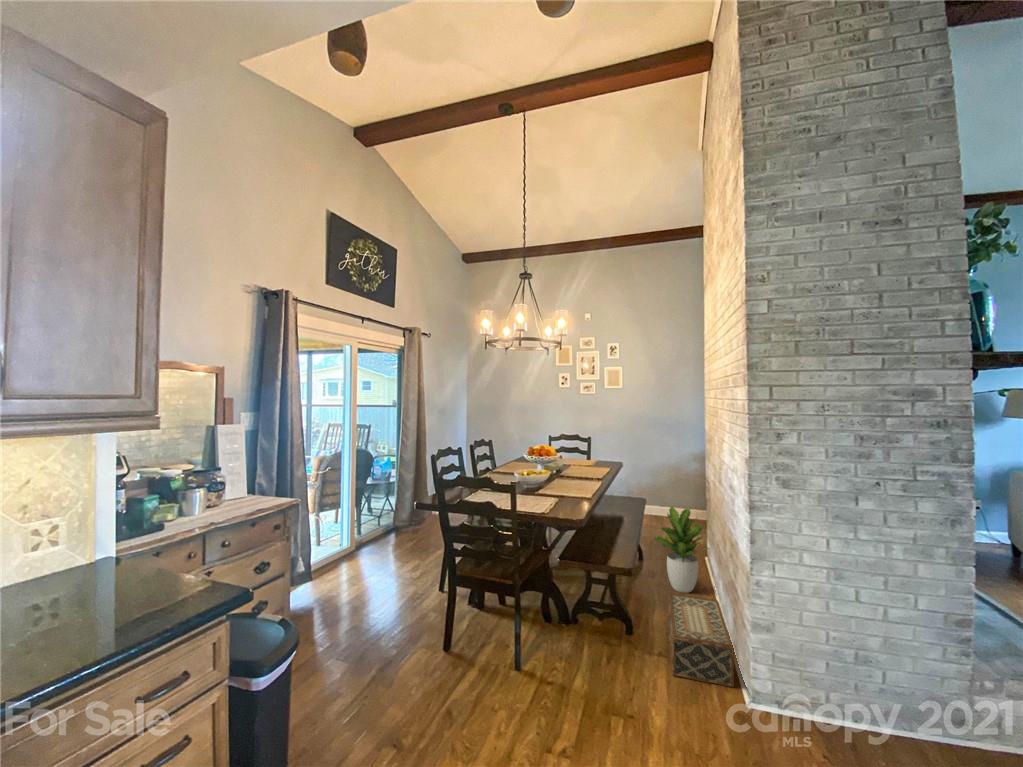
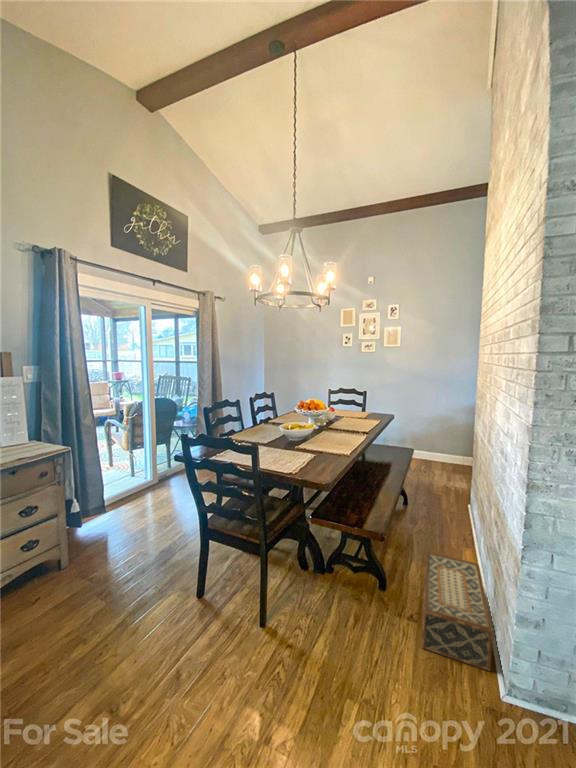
potted plant: present [654,506,710,593] -> none [415,460,474,544]

